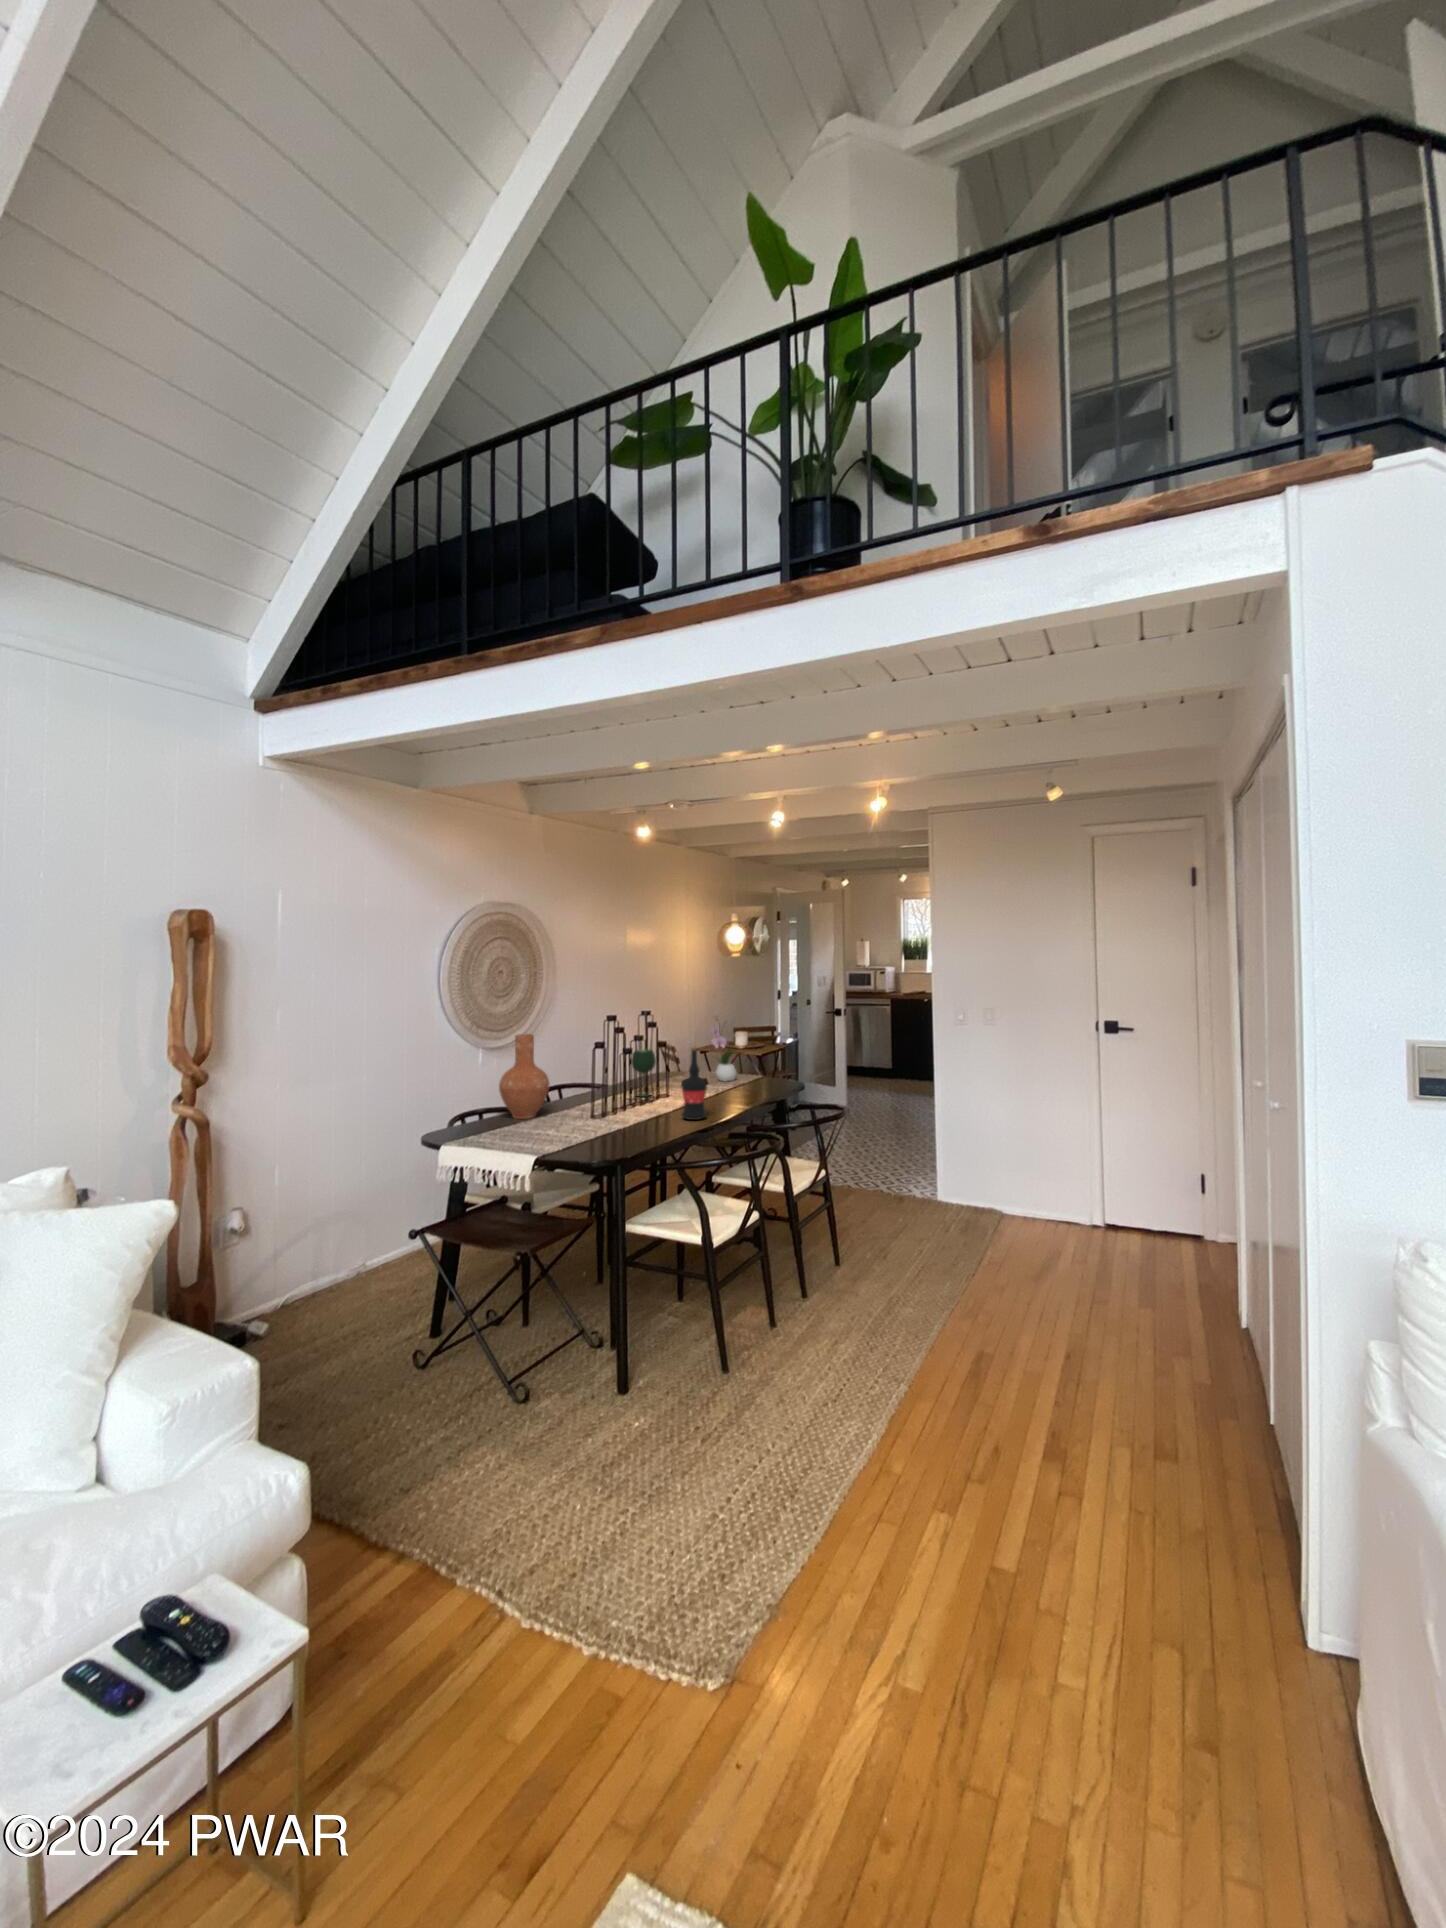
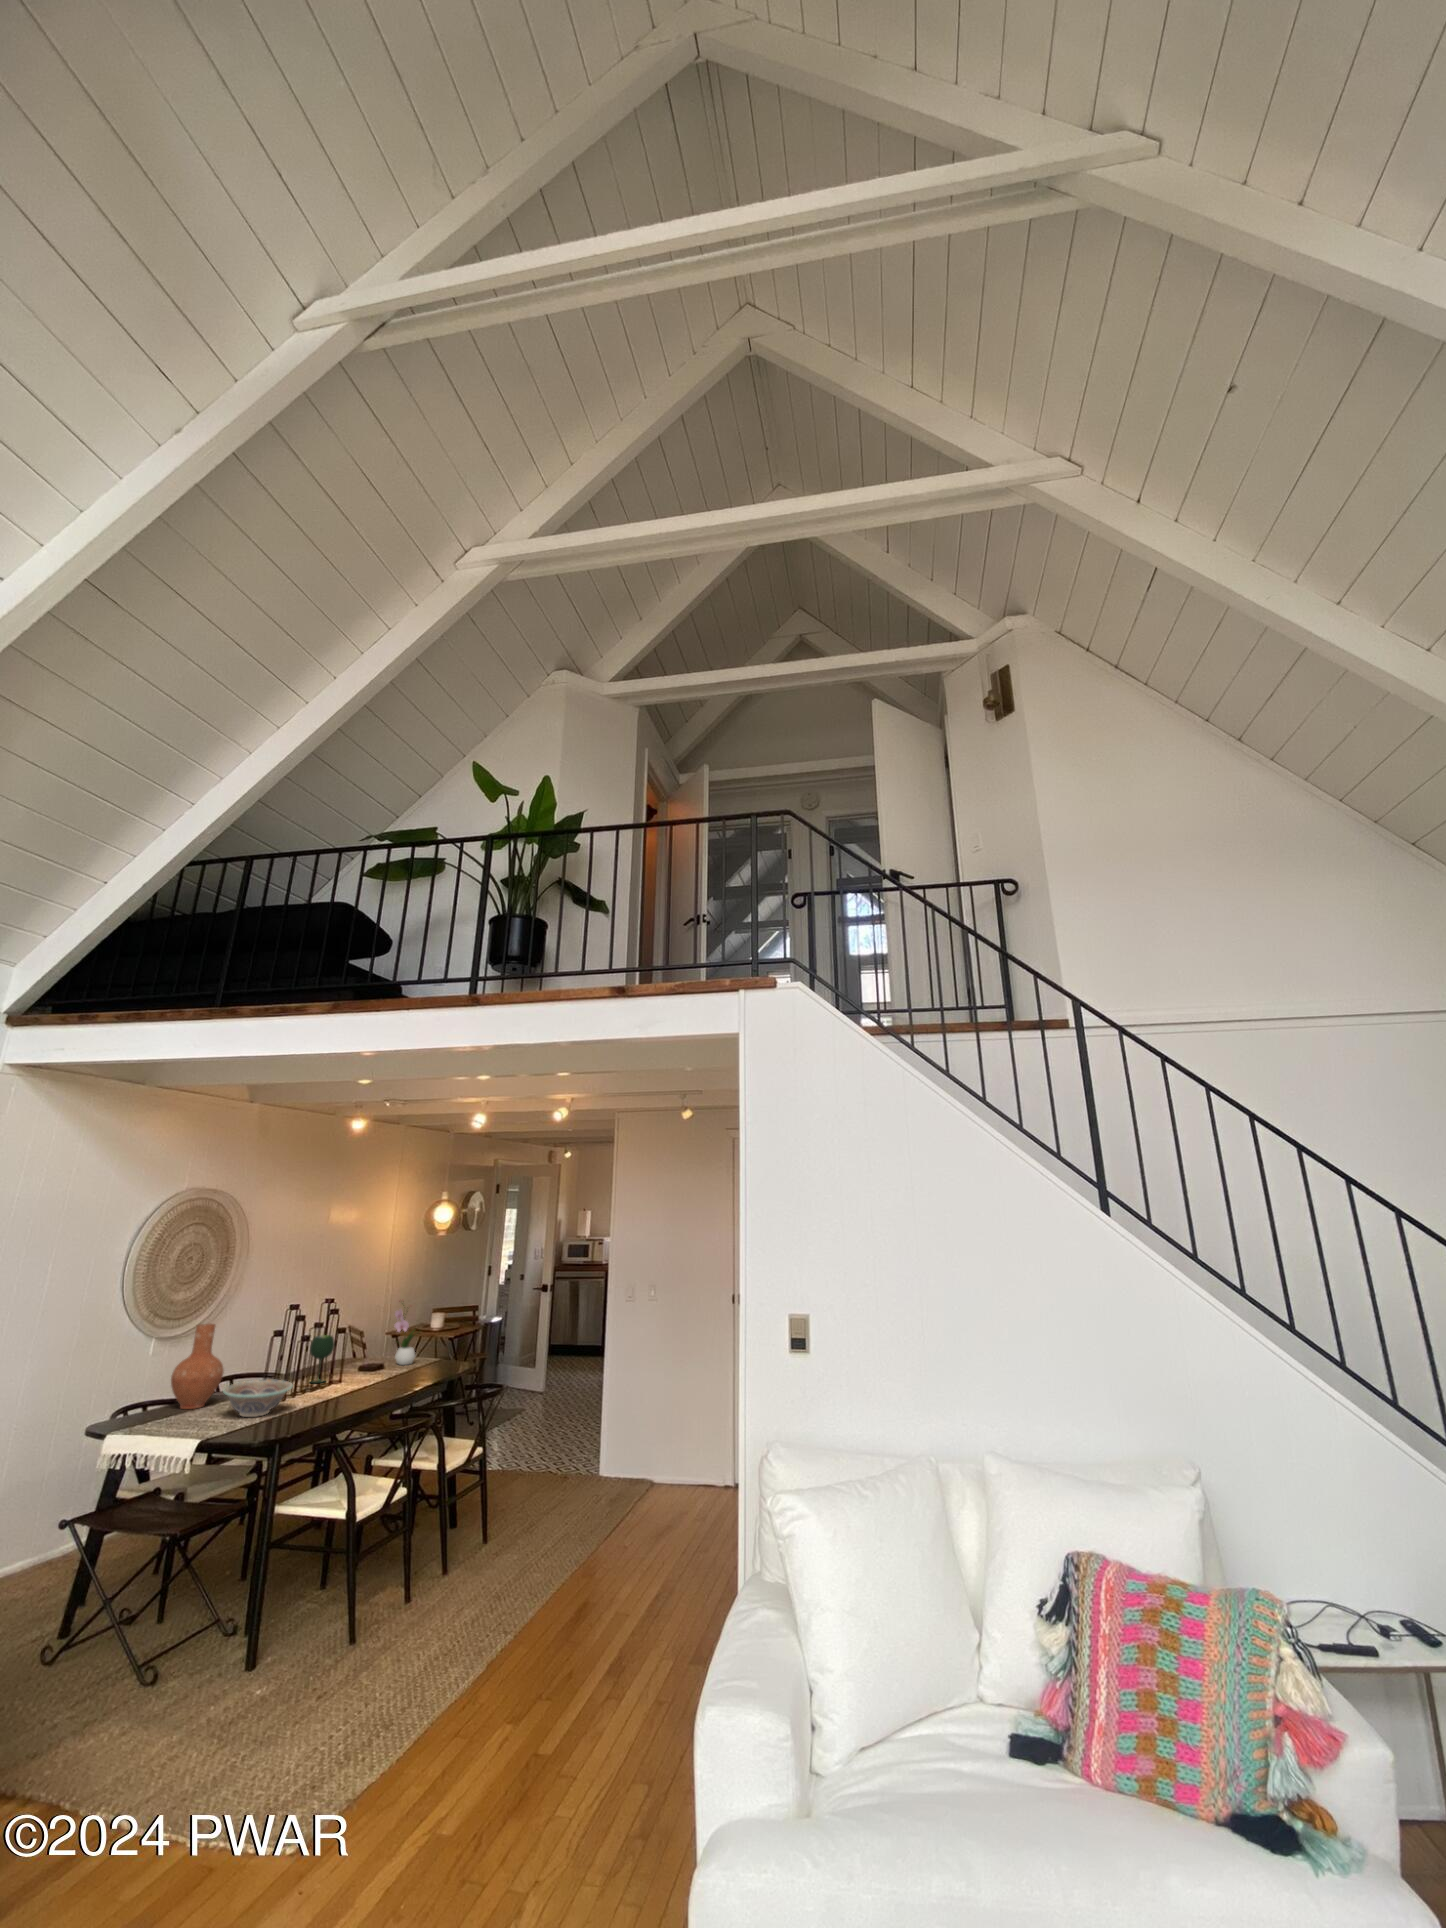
wine bottle: present [682,1047,707,1120] -> none [349,1332,376,1402]
decorative bowl: none [551,1093,622,1131] -> present [223,1380,293,1417]

